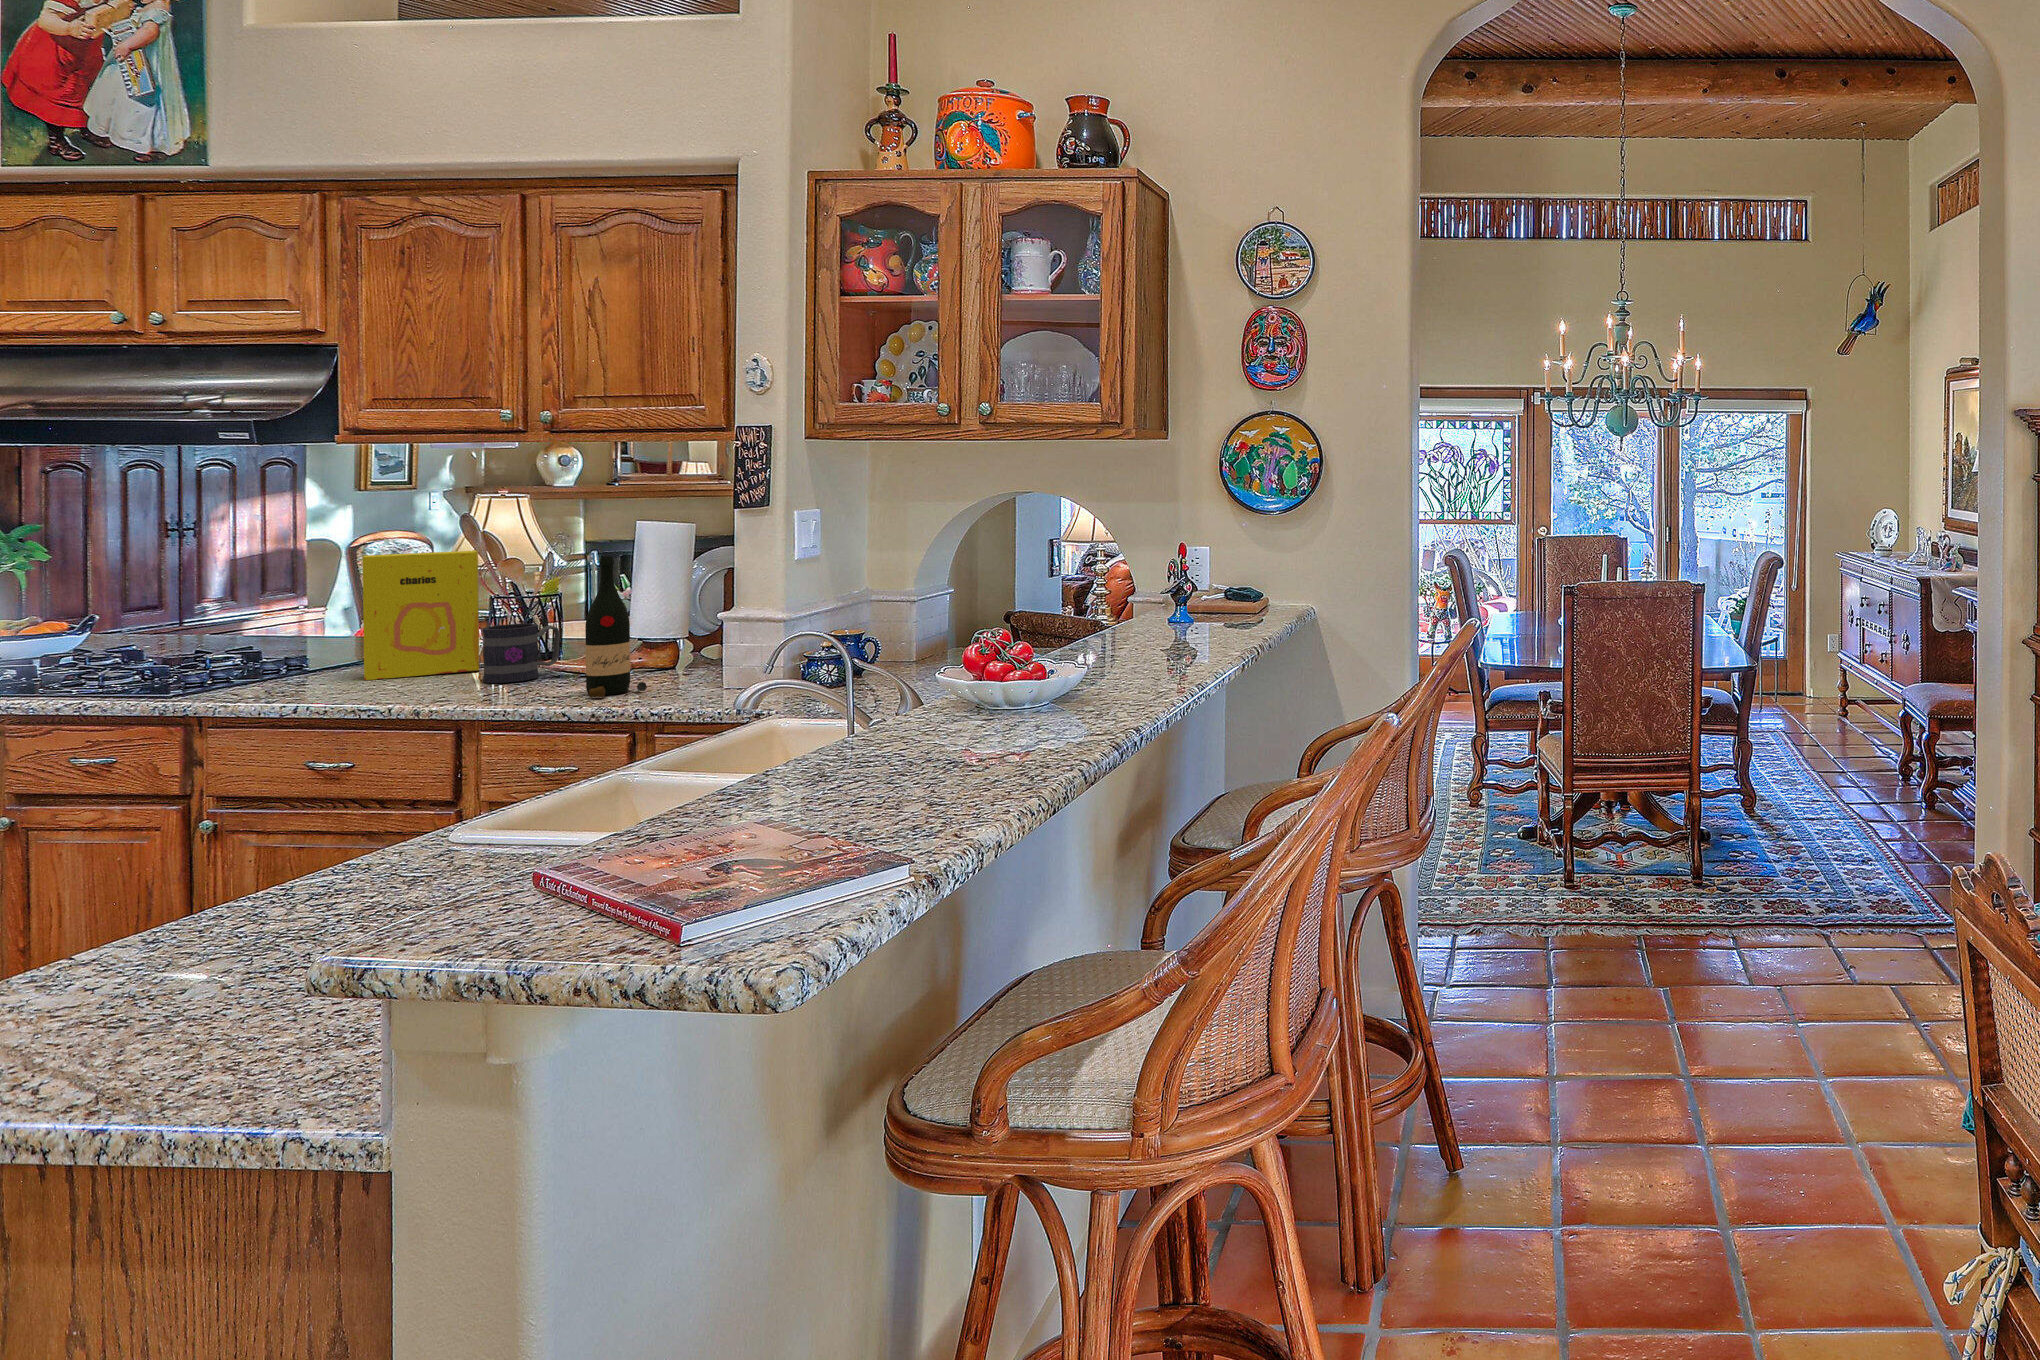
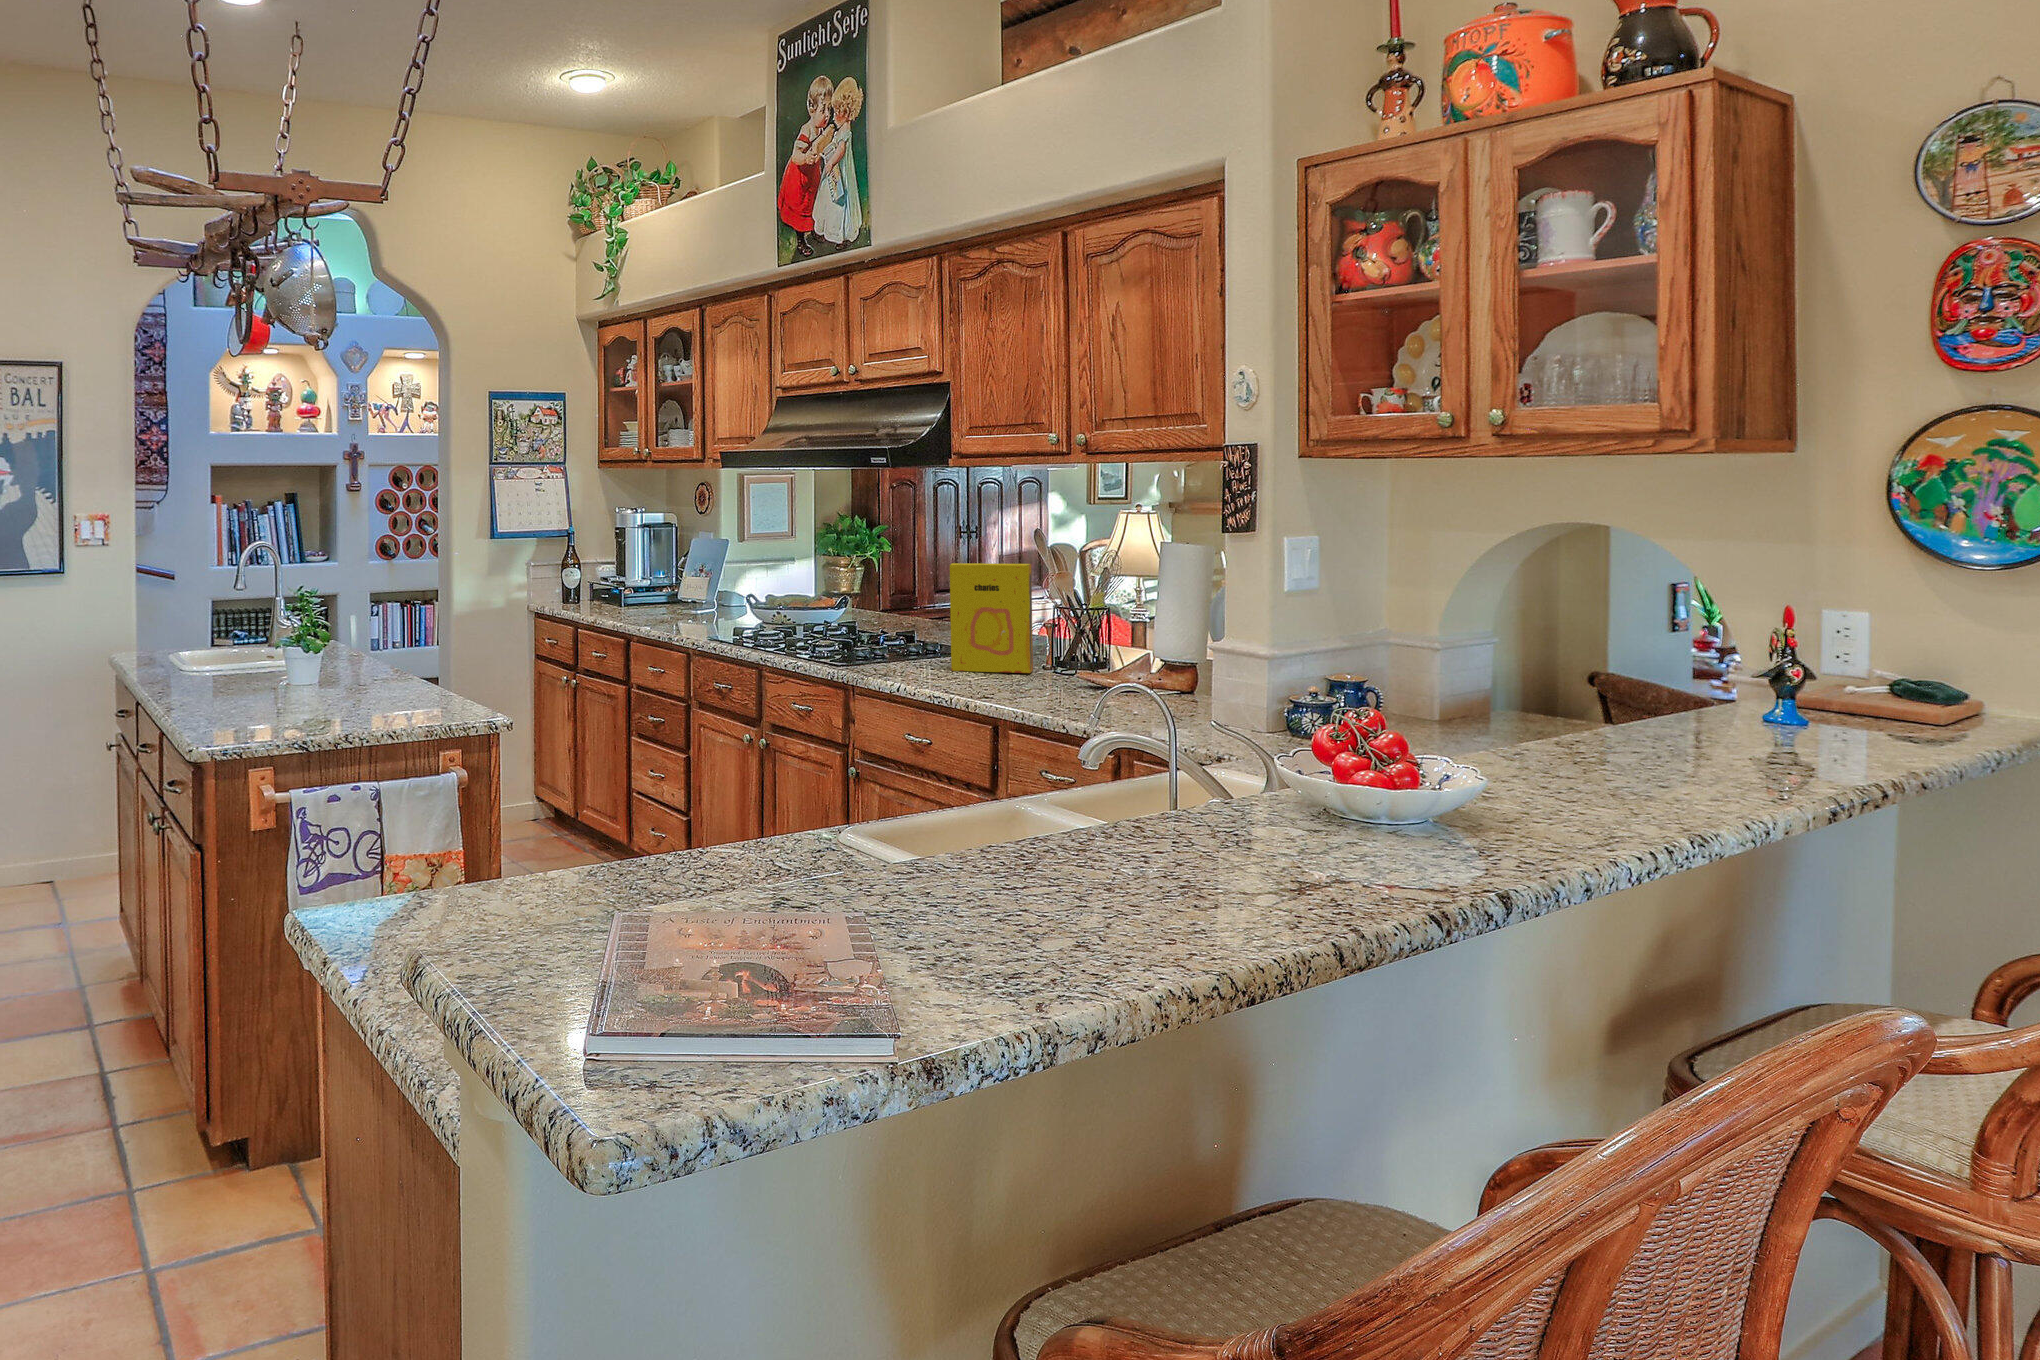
wine bottle: present [585,557,647,697] -> none [1091,577,1142,714]
mug: present [483,624,560,683] -> none [1026,634,1088,688]

